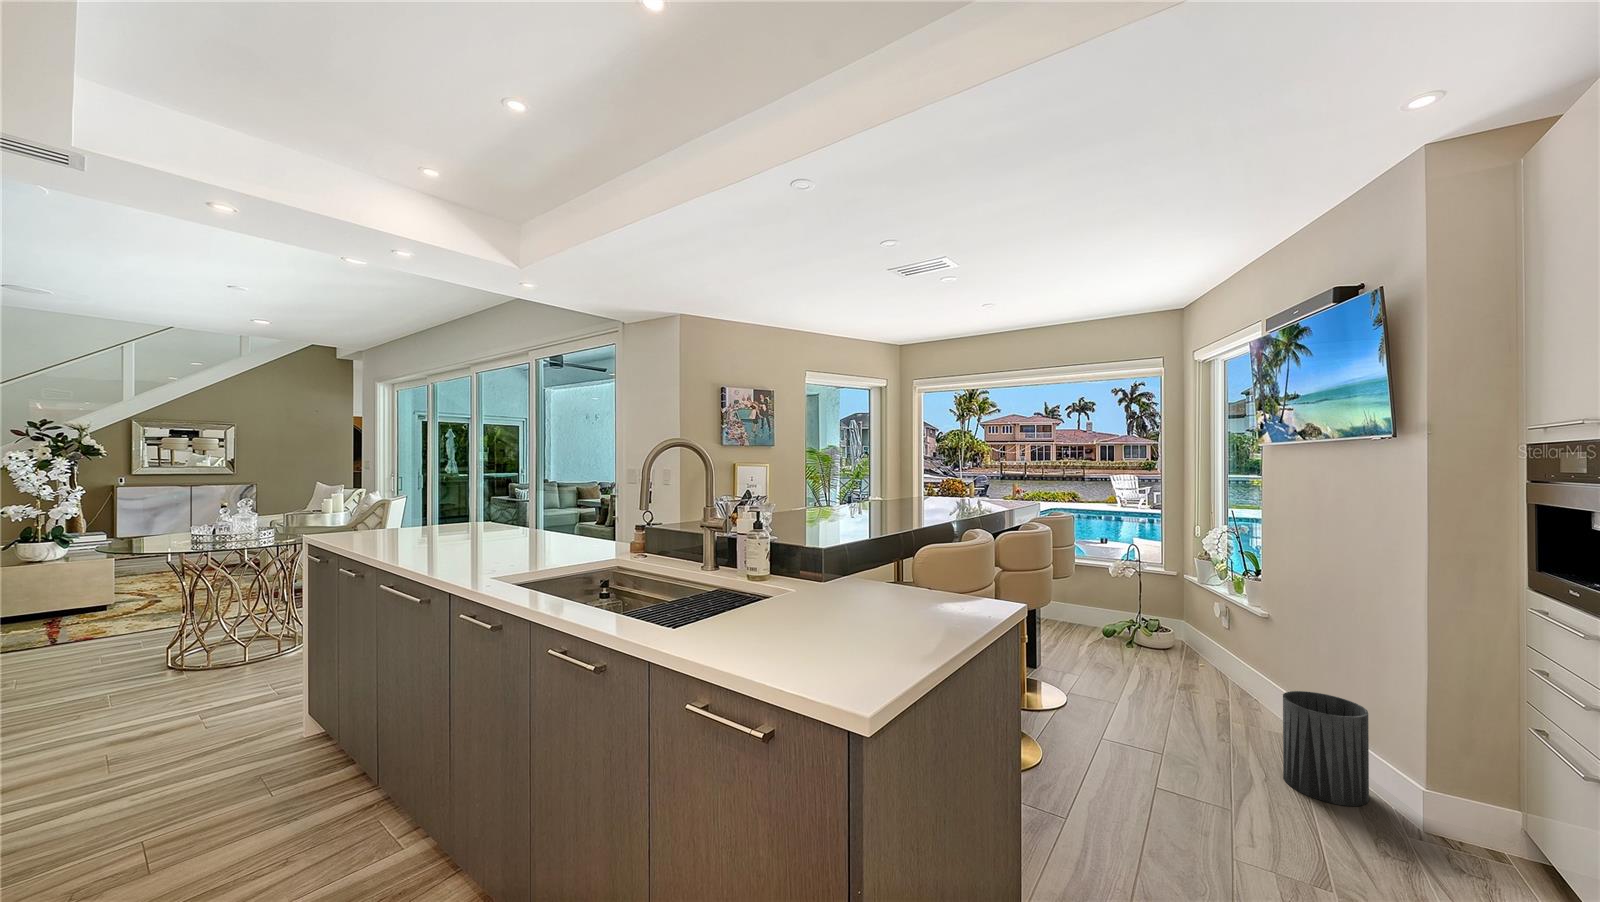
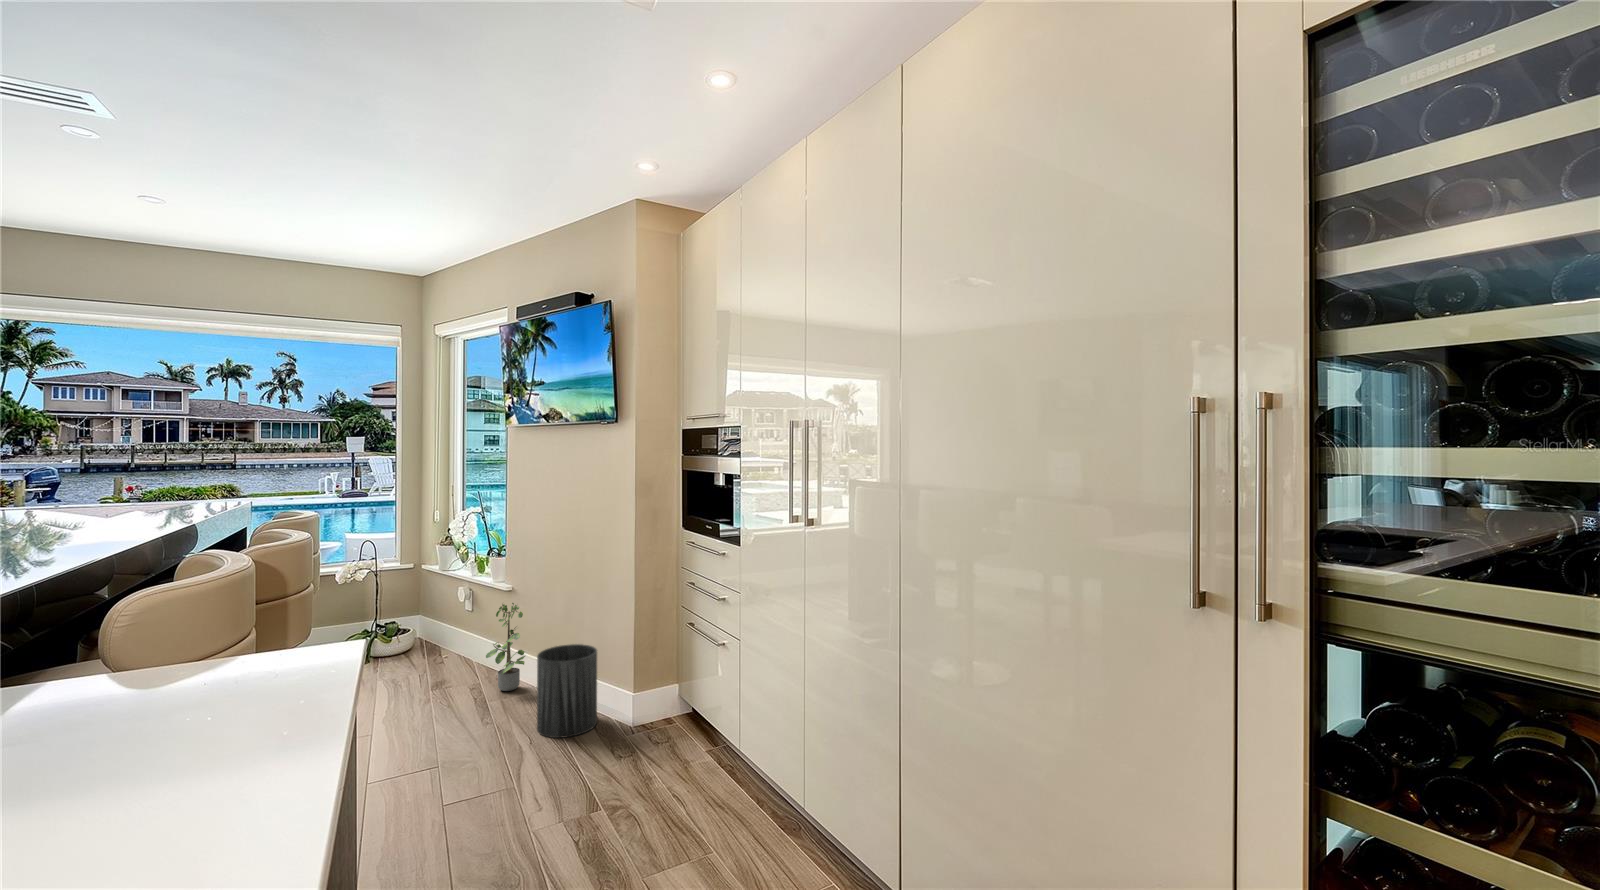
potted plant: none [1234,628,1282,724] -> present [486,603,525,691]

